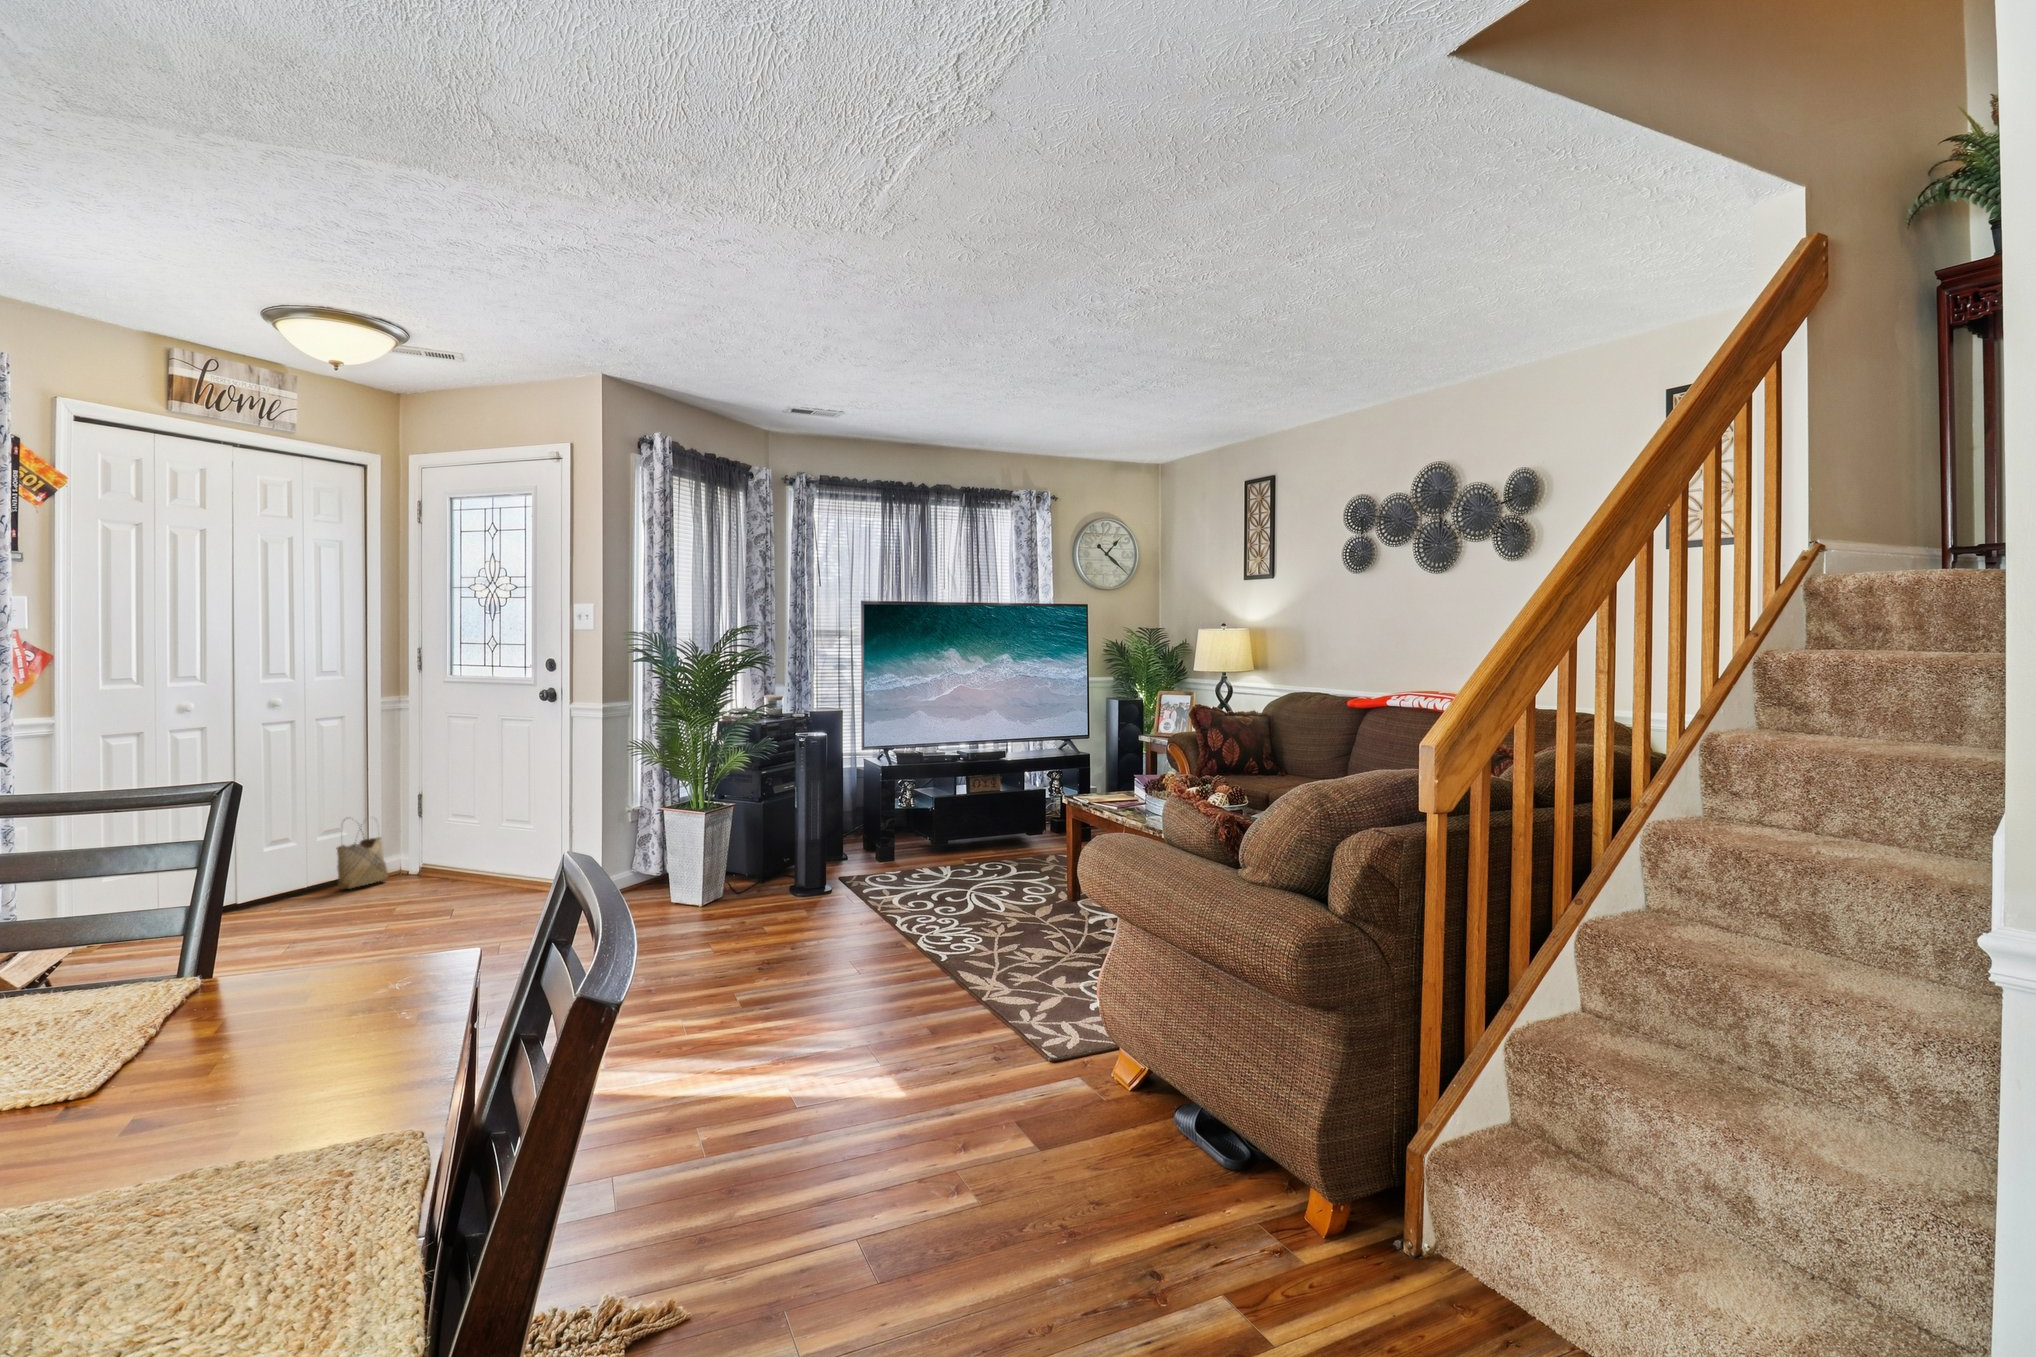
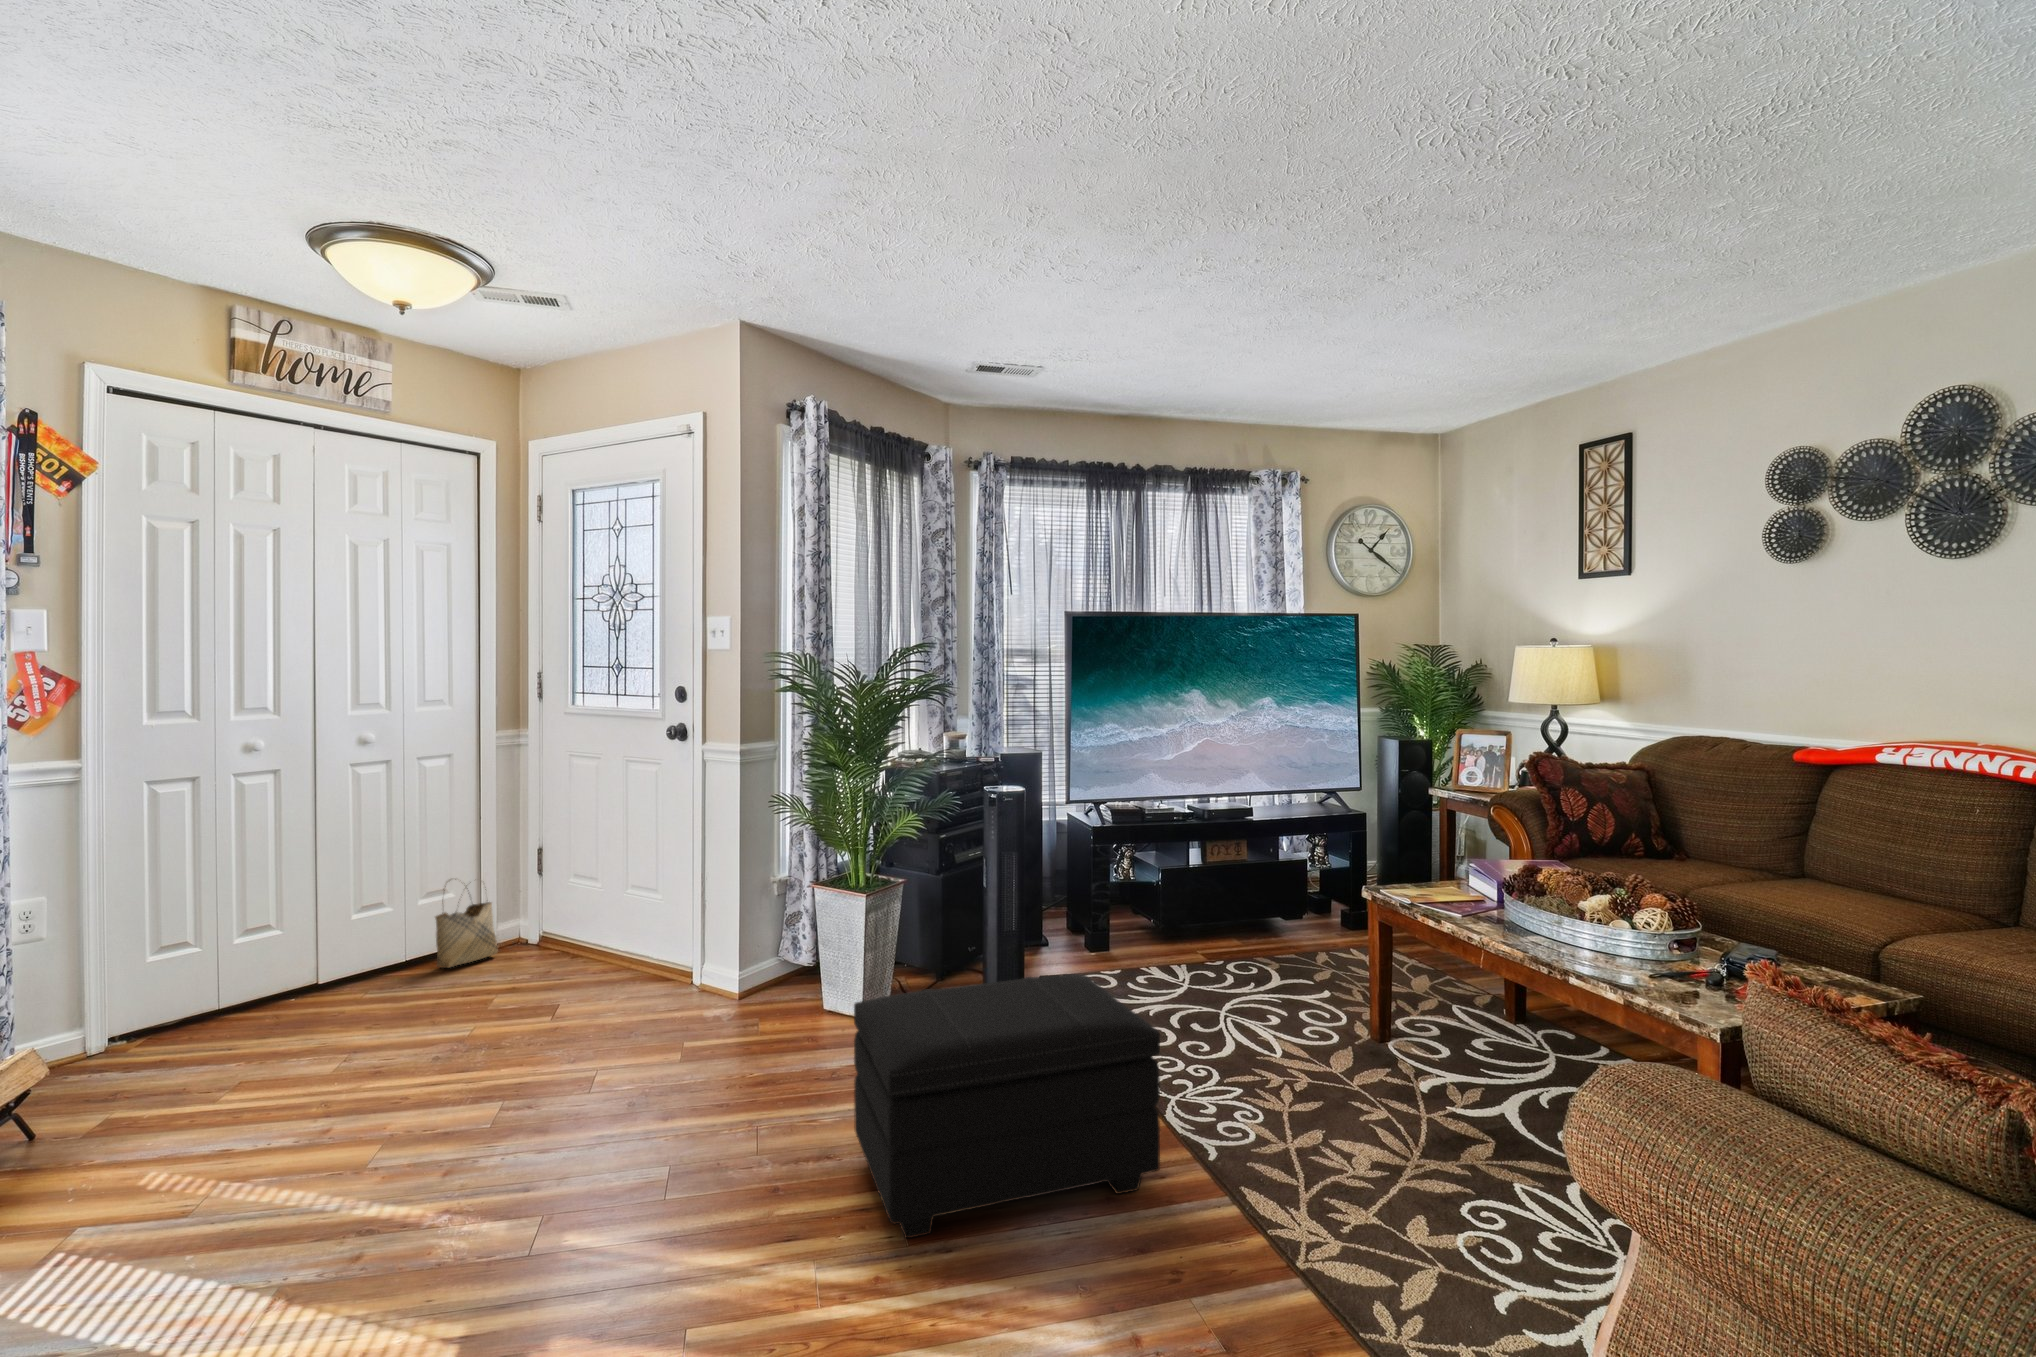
footstool: none [706,850,906,1000] -> present [854,974,1160,1238]

